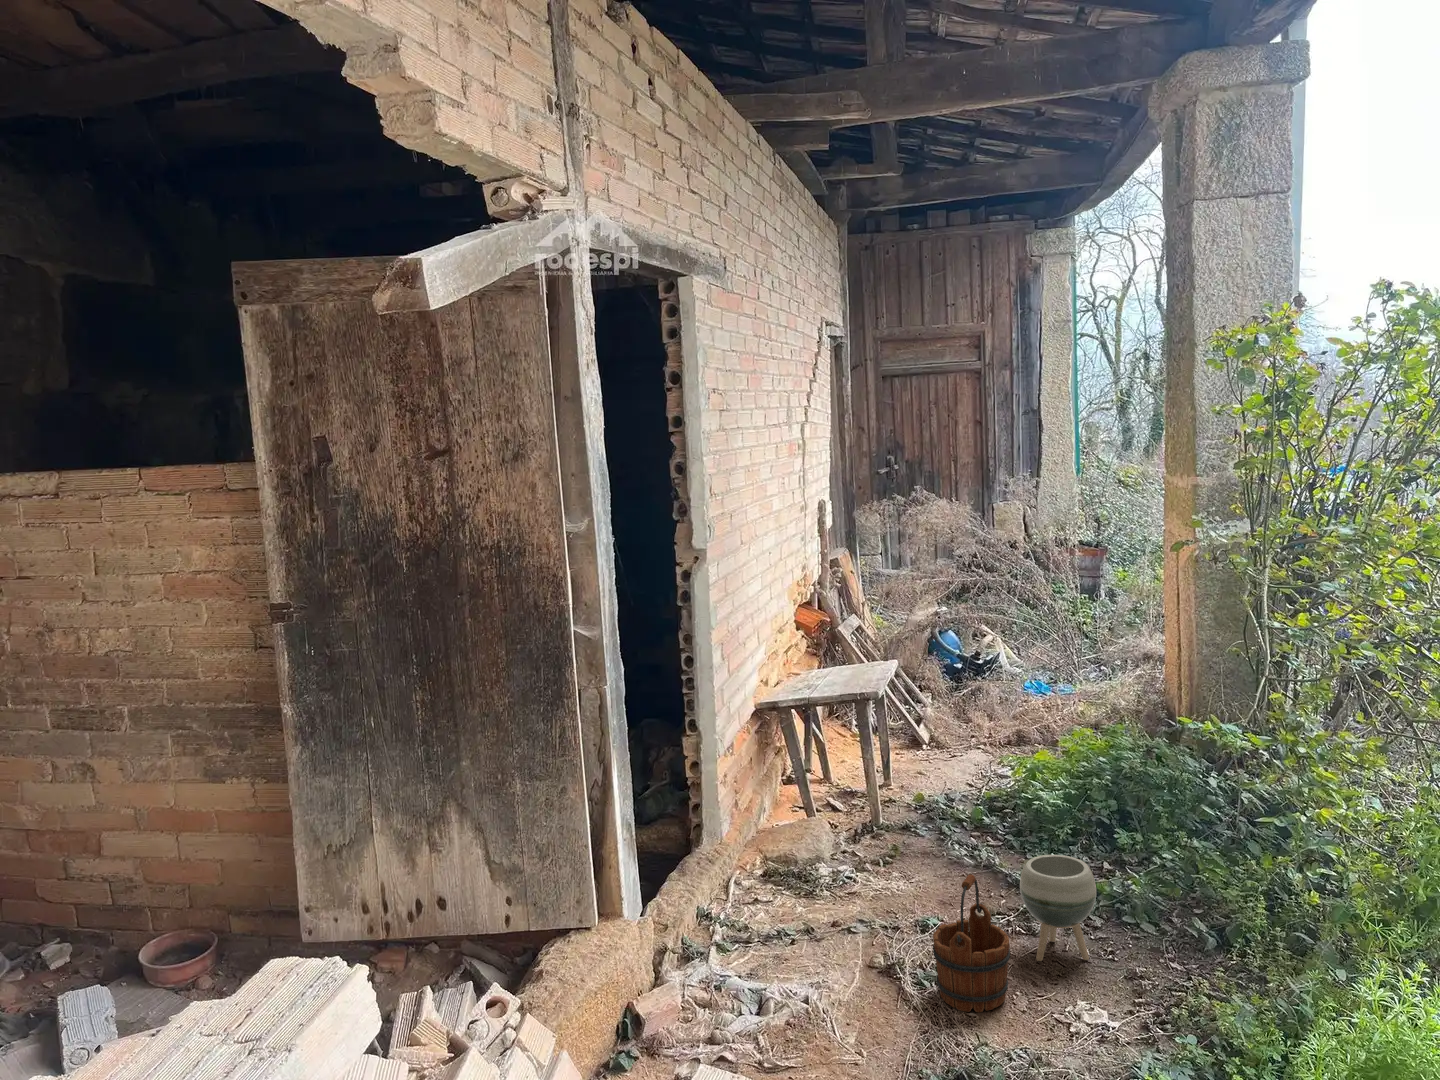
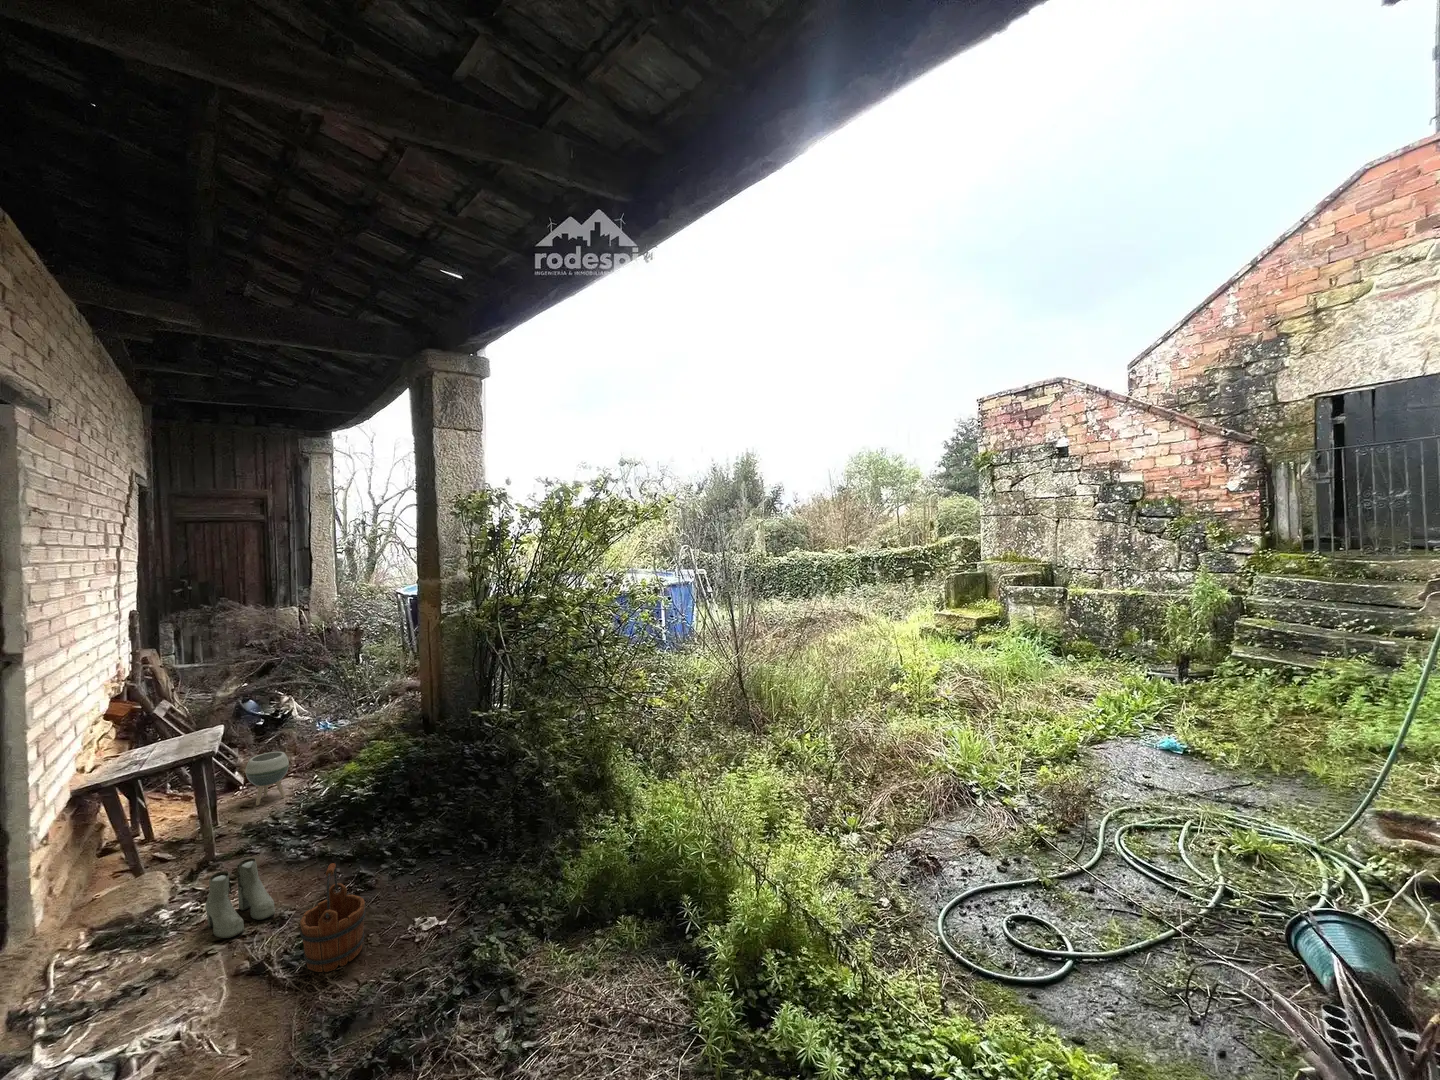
boots: none [855,836,923,923] -> present [205,858,275,938]
planter: present [1020,855,1096,961] -> present [246,752,289,805]

